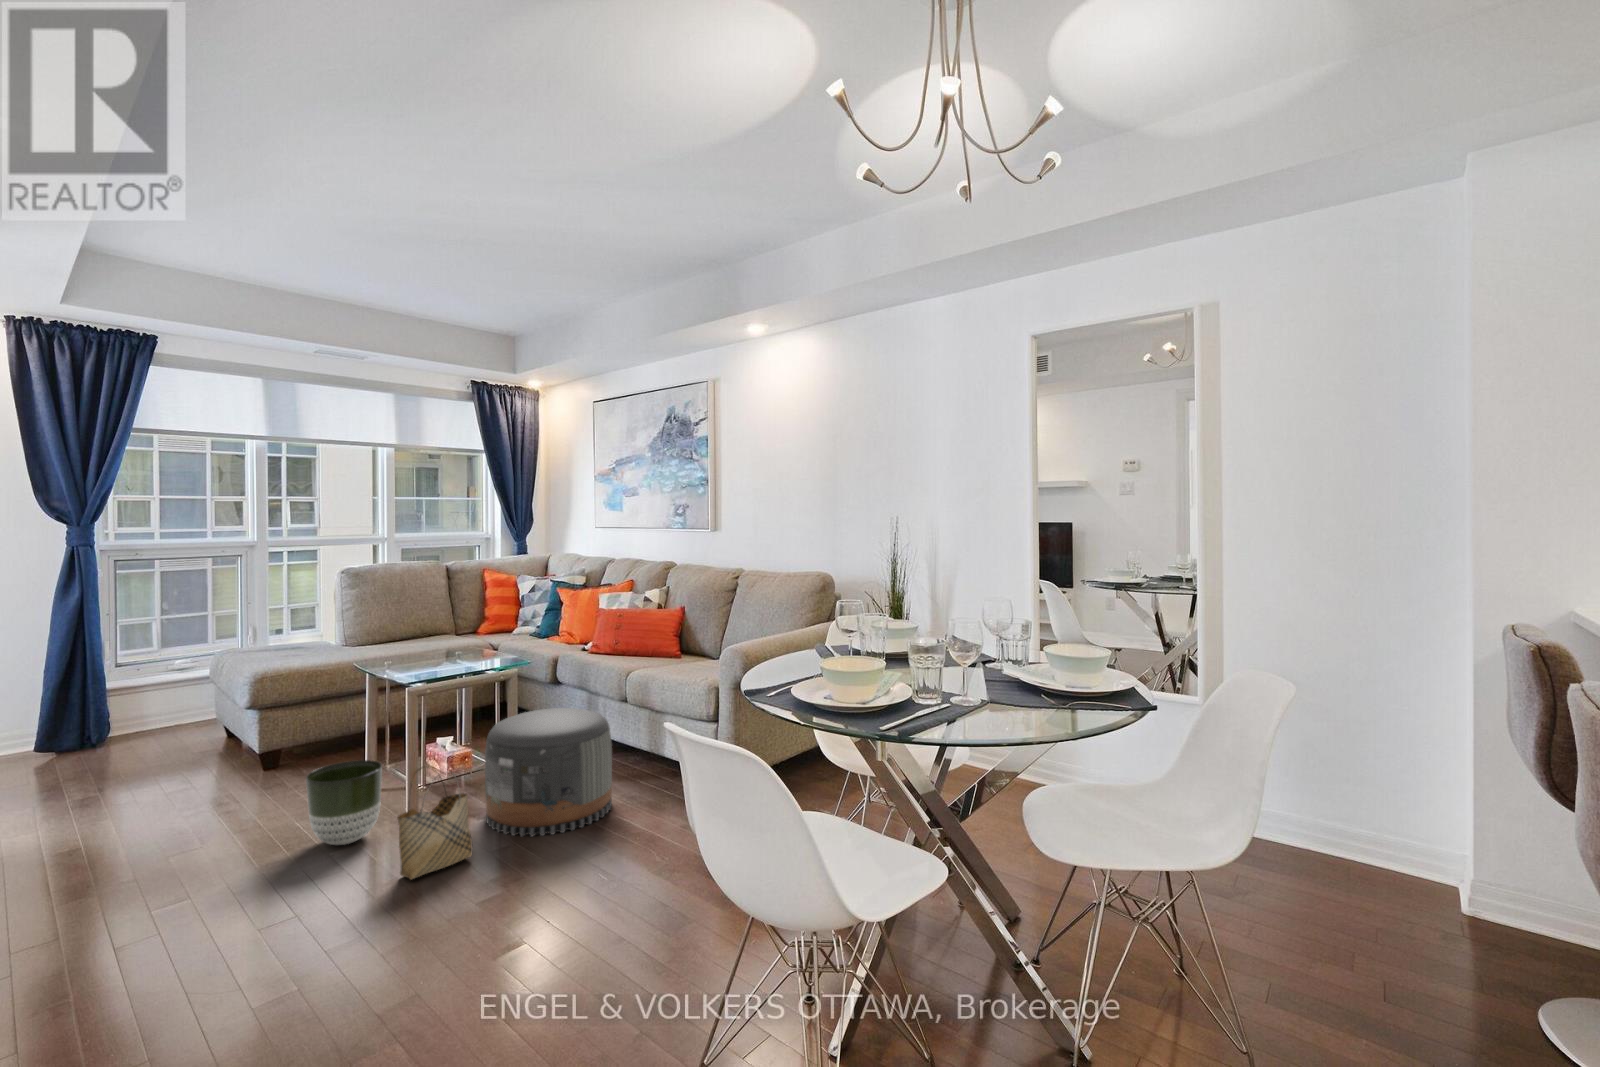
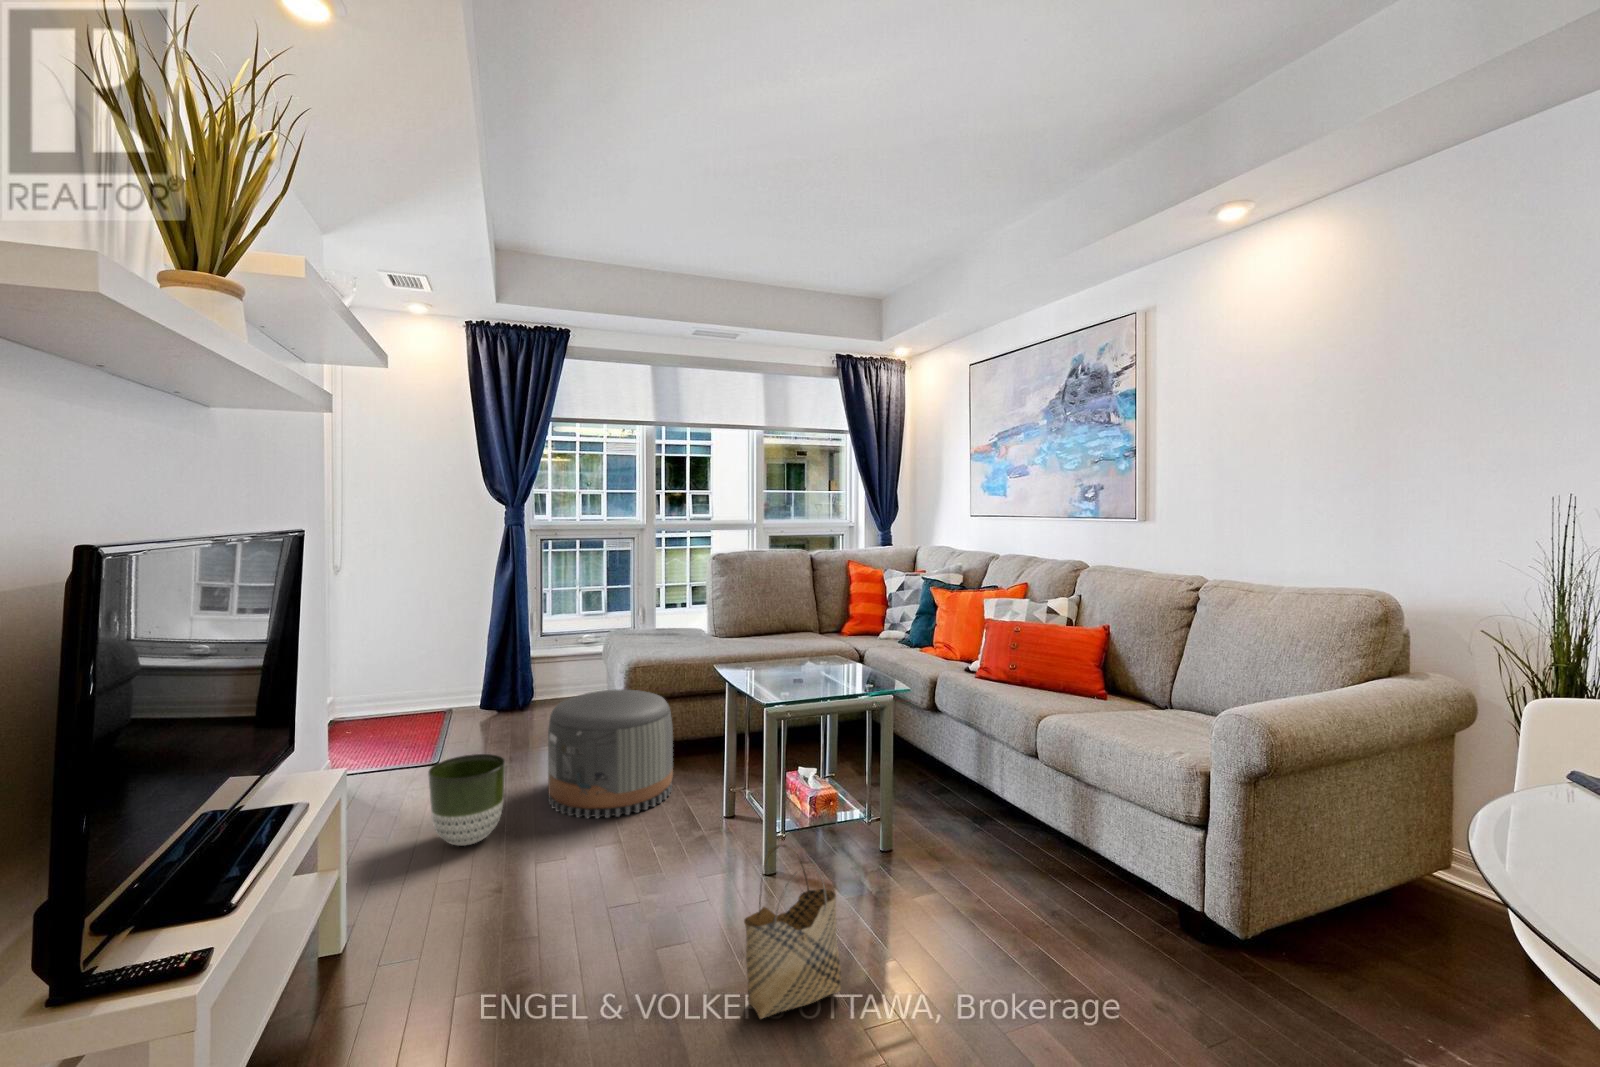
pouf: present [485,708,612,836] -> present [548,689,673,818]
planter: present [306,760,382,845] -> present [428,754,505,846]

